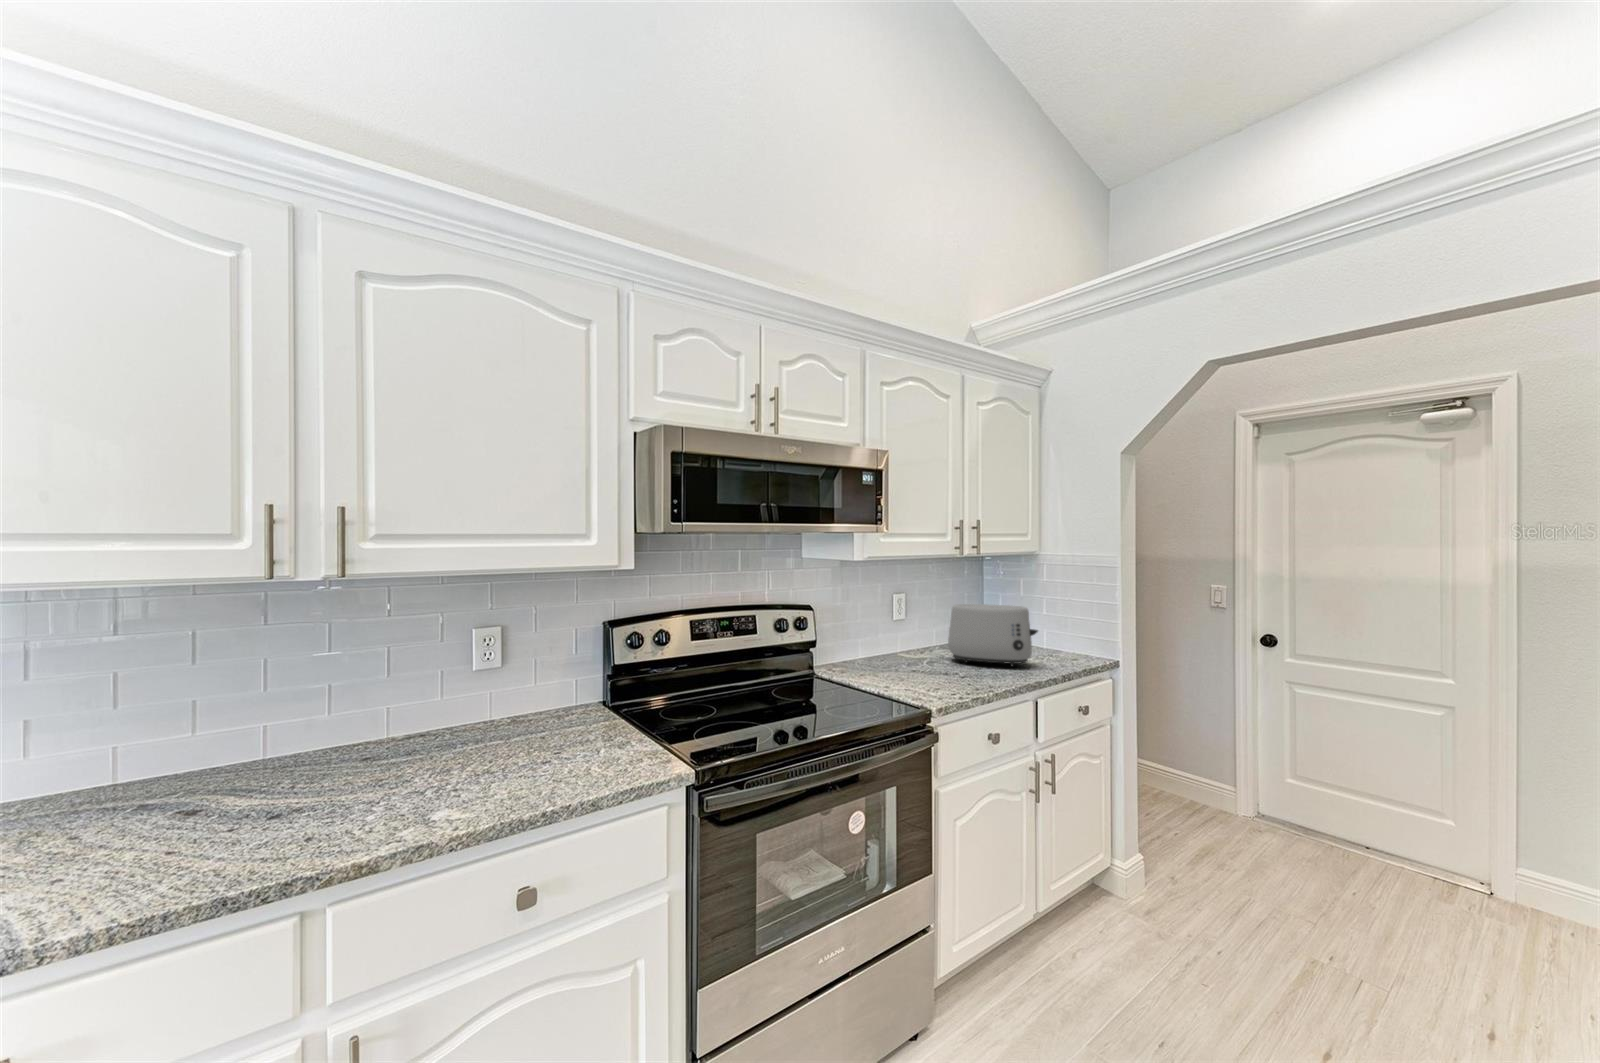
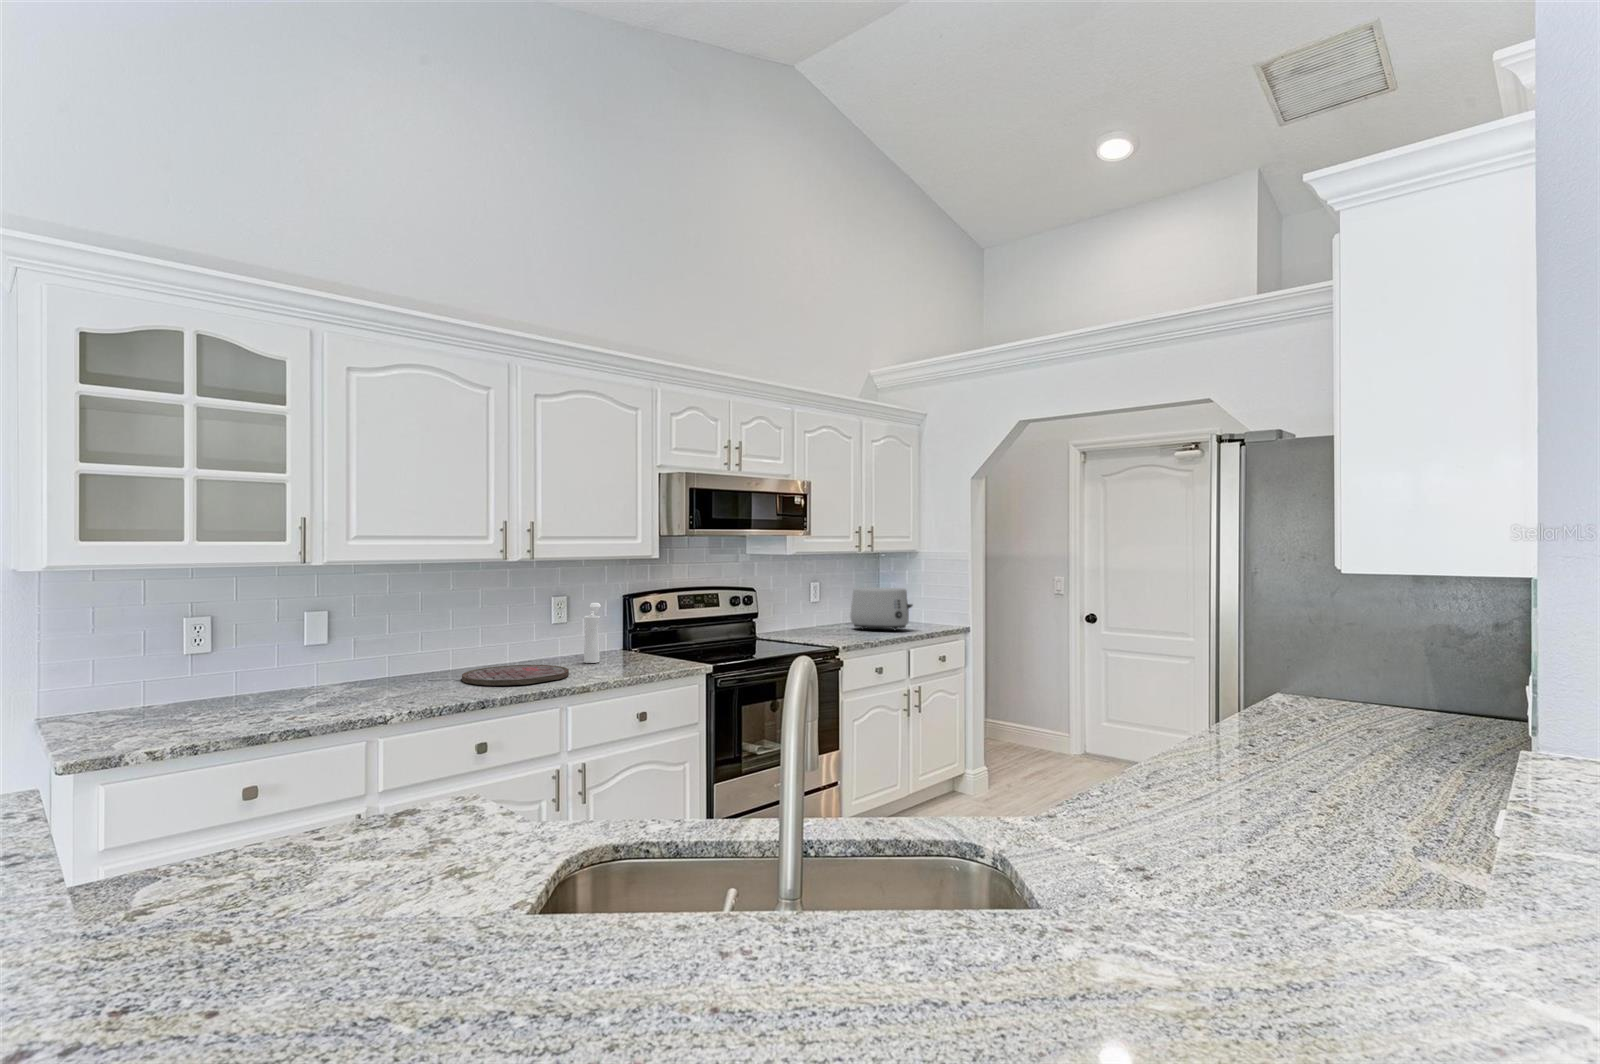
pepper mill: none [501,638,547,744] -> present [584,603,601,663]
cutting board: none [189,753,429,836] -> present [462,665,569,685]

